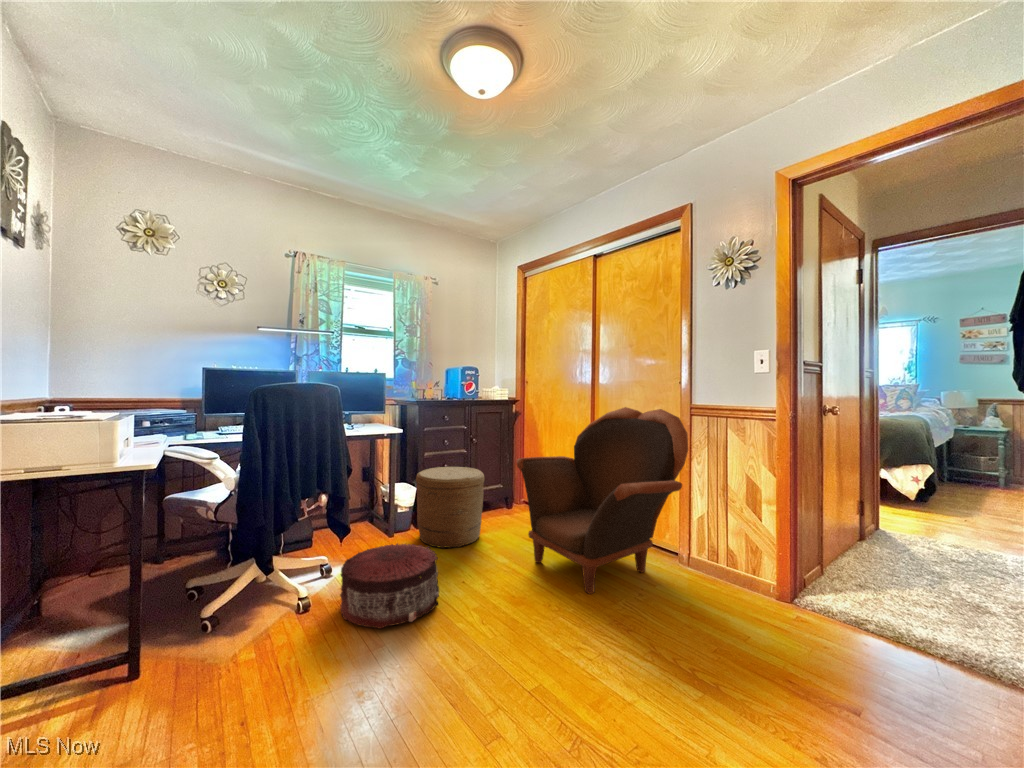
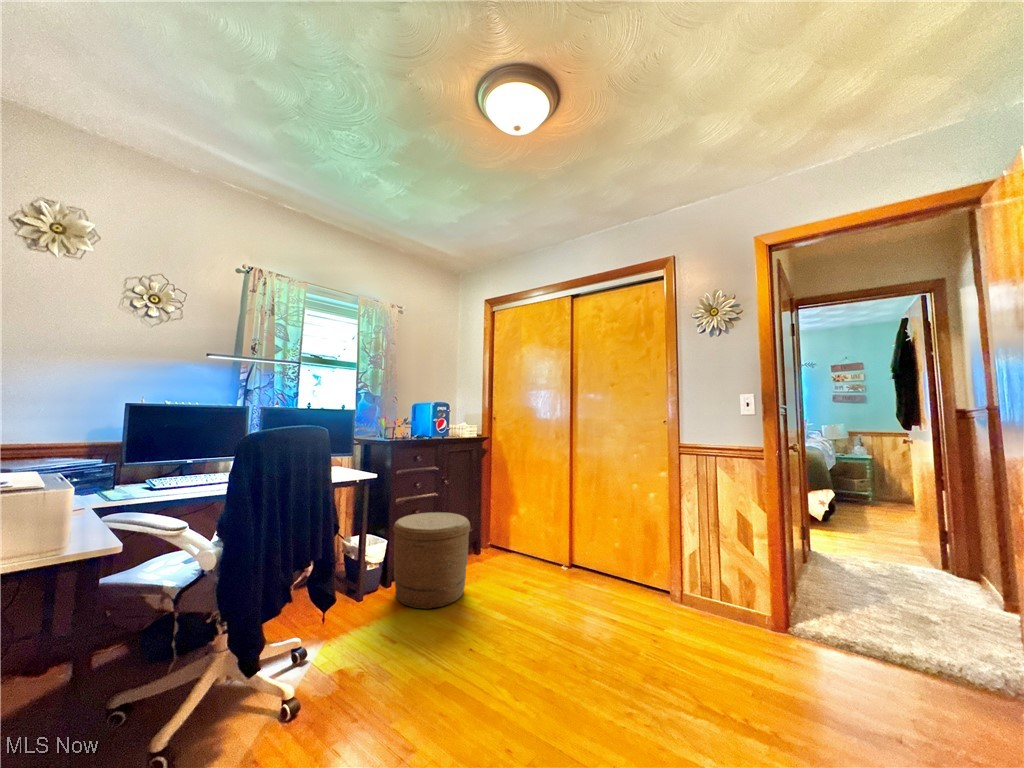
armchair: present [517,407,688,594] -> none [509,445,688,647]
pouf: present [340,544,439,629] -> none [337,612,456,729]

